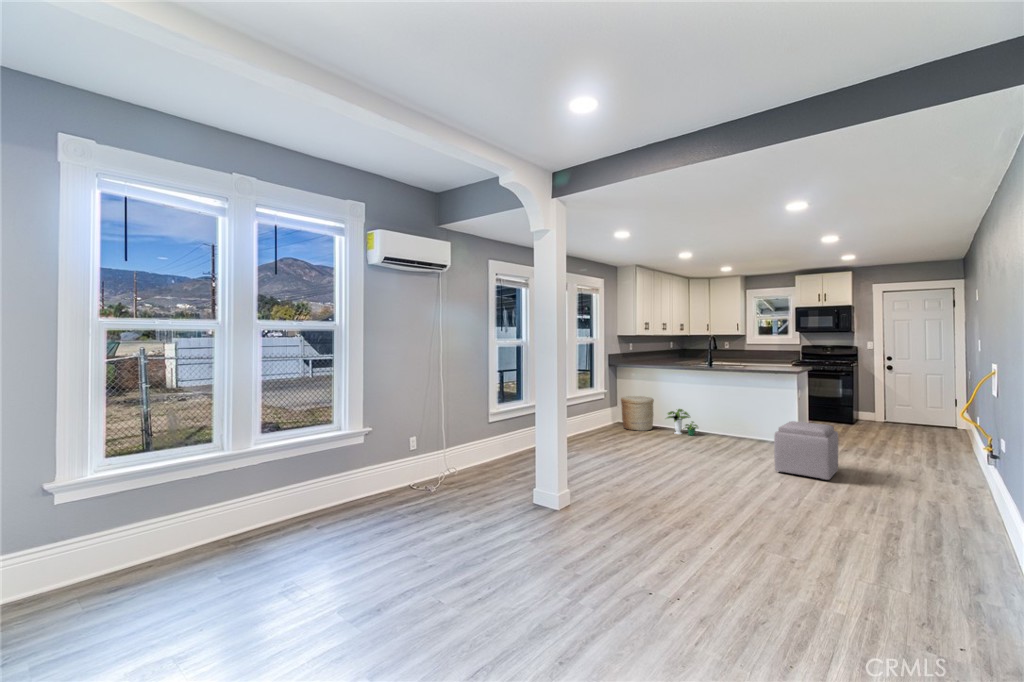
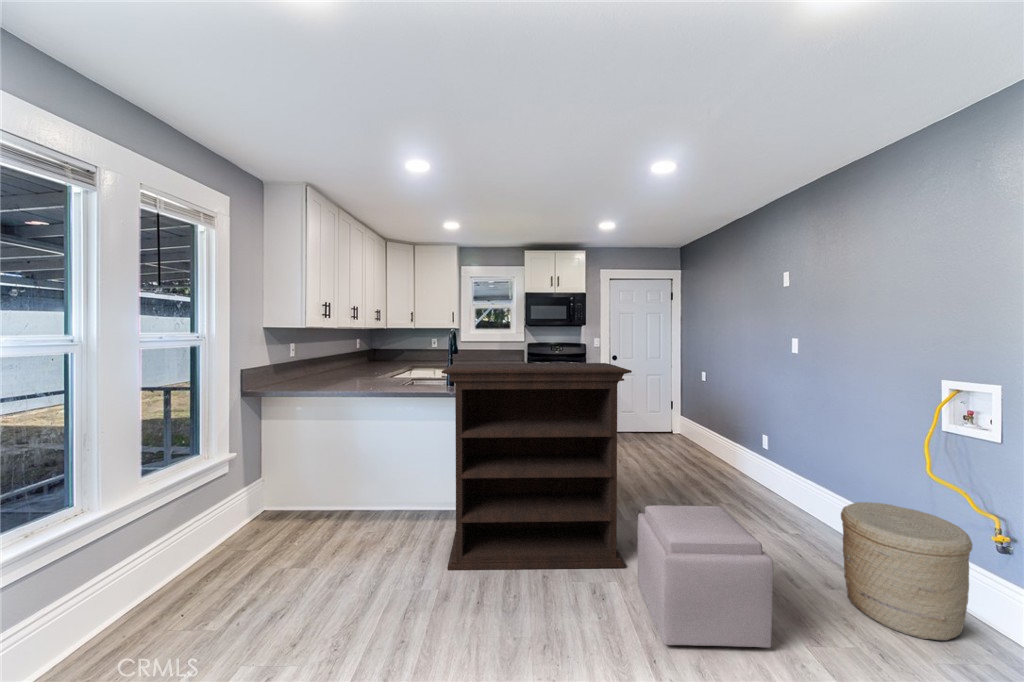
bookshelf: none [691,353,798,459] -> present [442,363,632,570]
woven basket: present [621,396,654,431] -> present [841,502,973,641]
potted plant: present [667,409,698,436] -> none [370,472,439,527]

